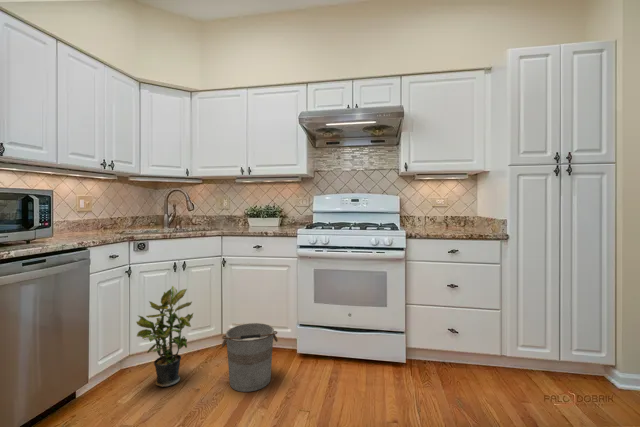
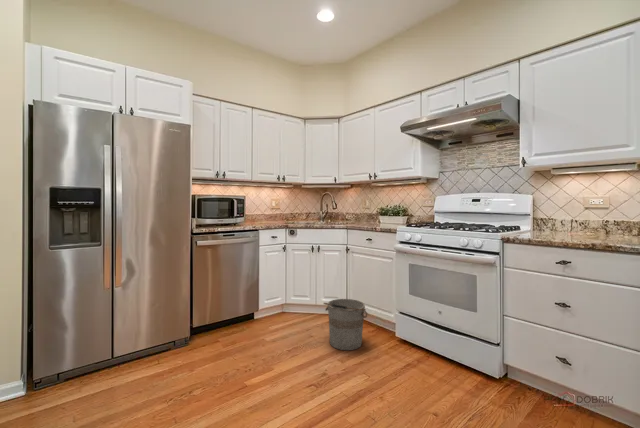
potted plant: present [136,286,193,387] -> none [280,261,317,329]

